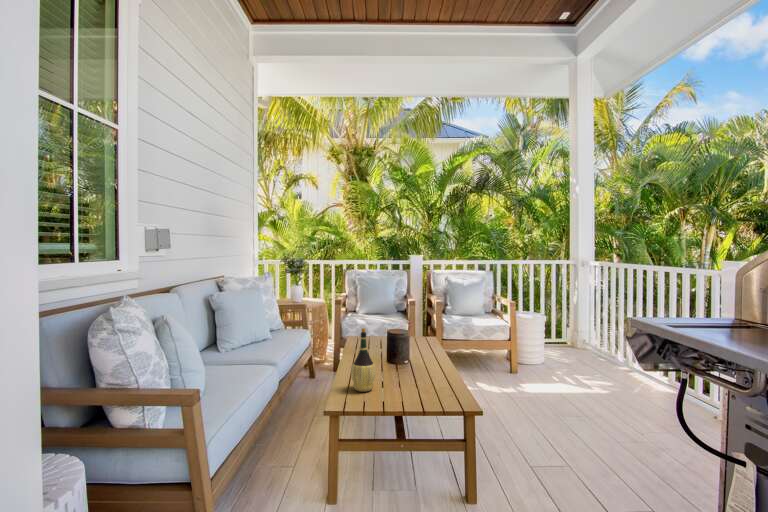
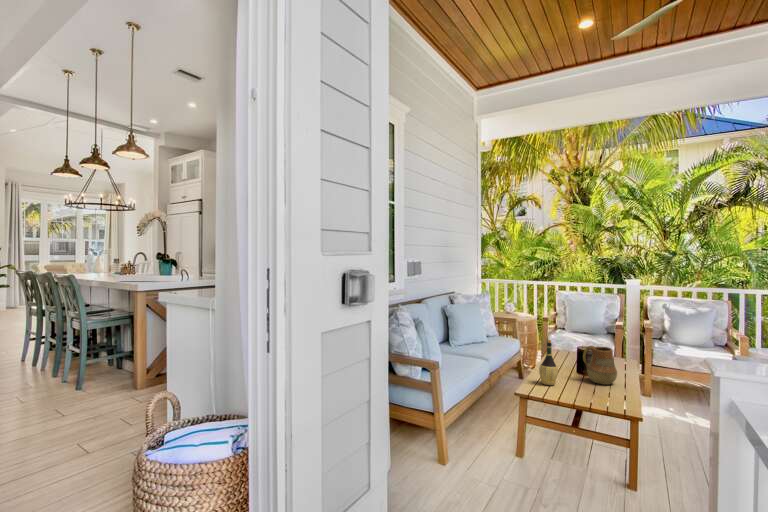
pitcher: none [401,329,441,377] -> present [583,346,617,385]

